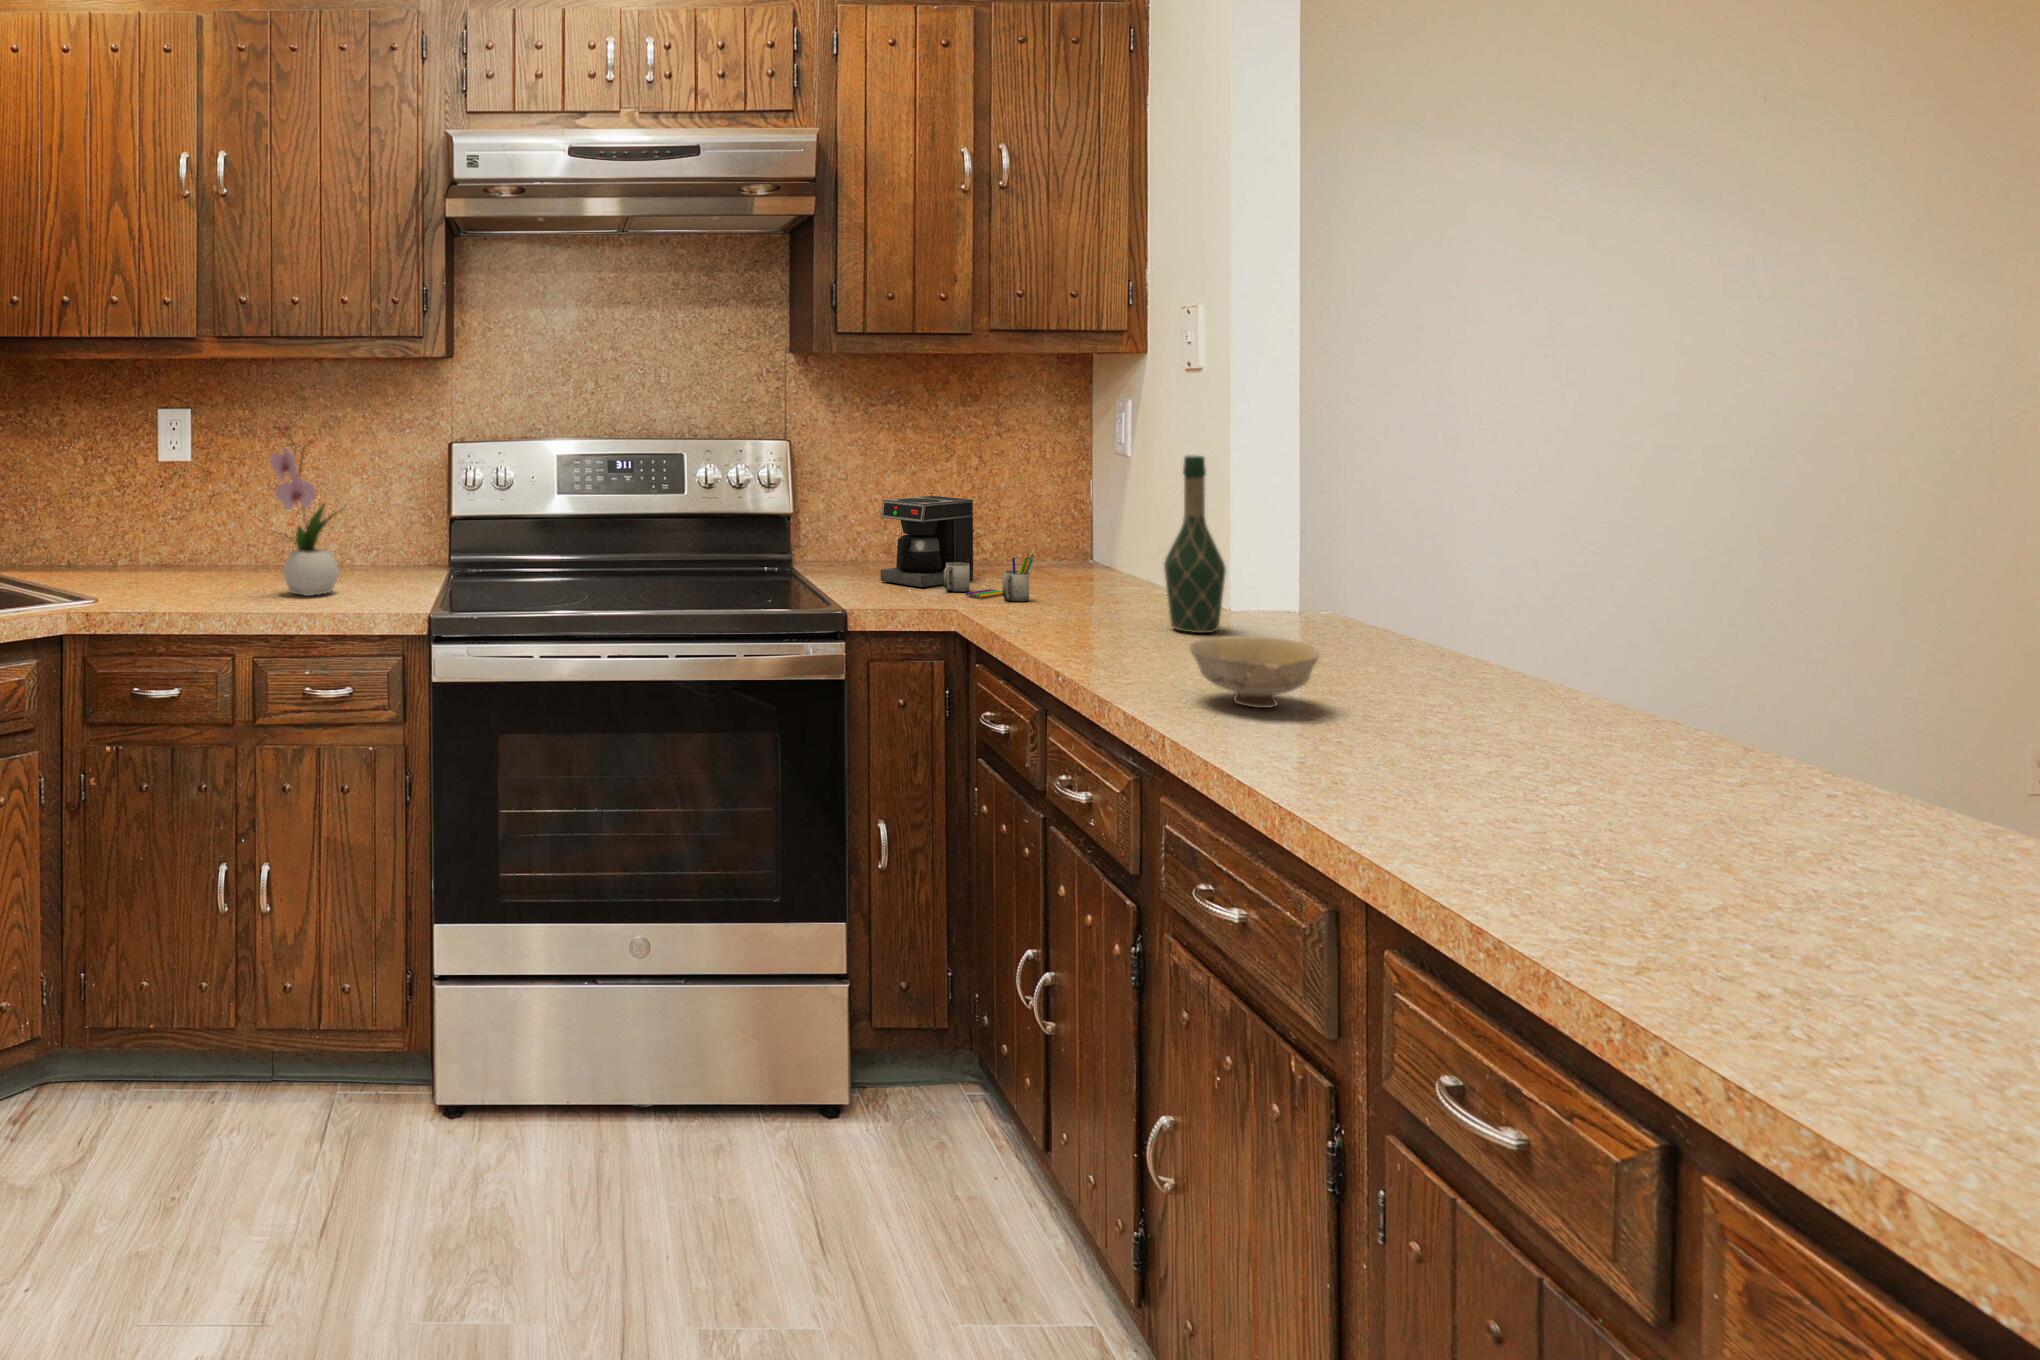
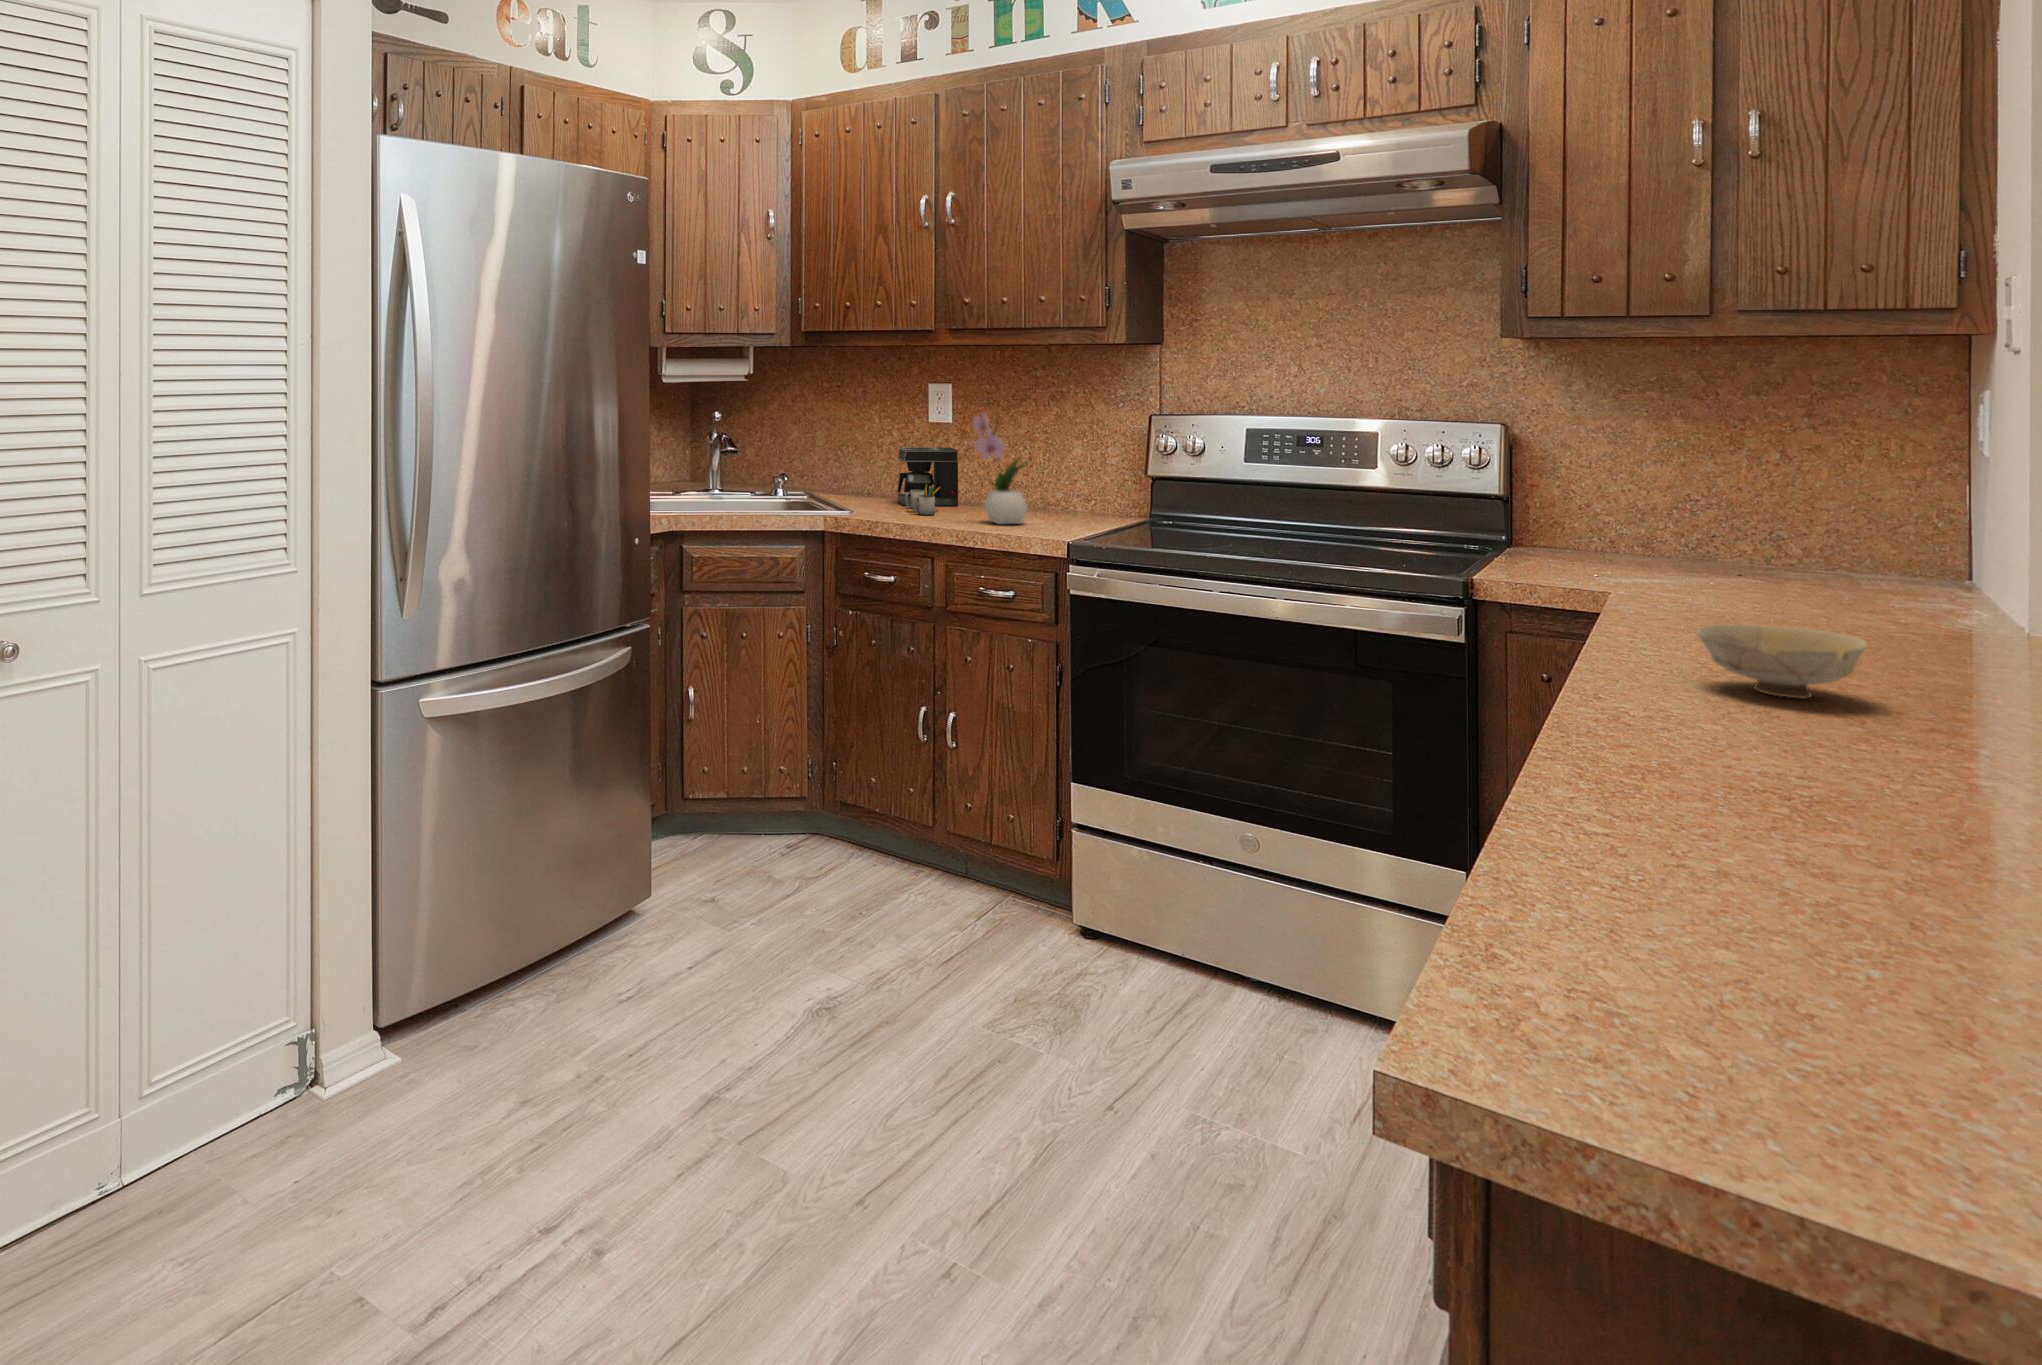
wine bottle: present [1164,456,1226,633] -> none [1859,447,1953,646]
coffee maker: present [881,496,1034,601] -> present [897,447,958,515]

